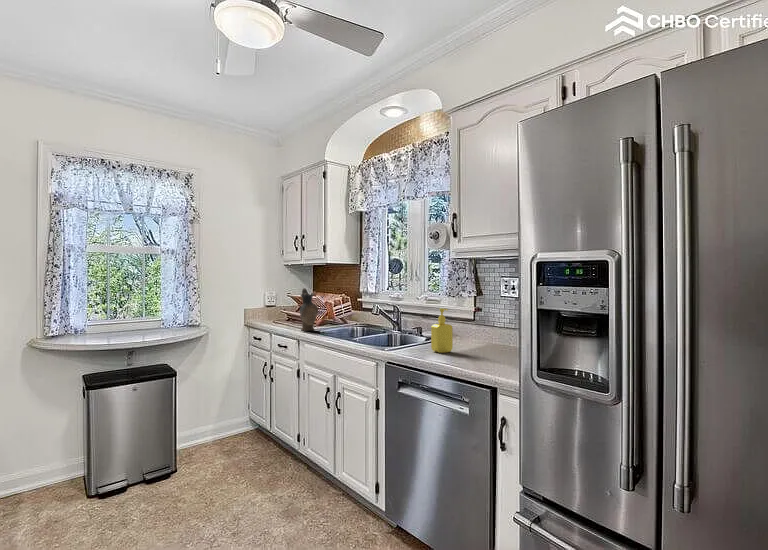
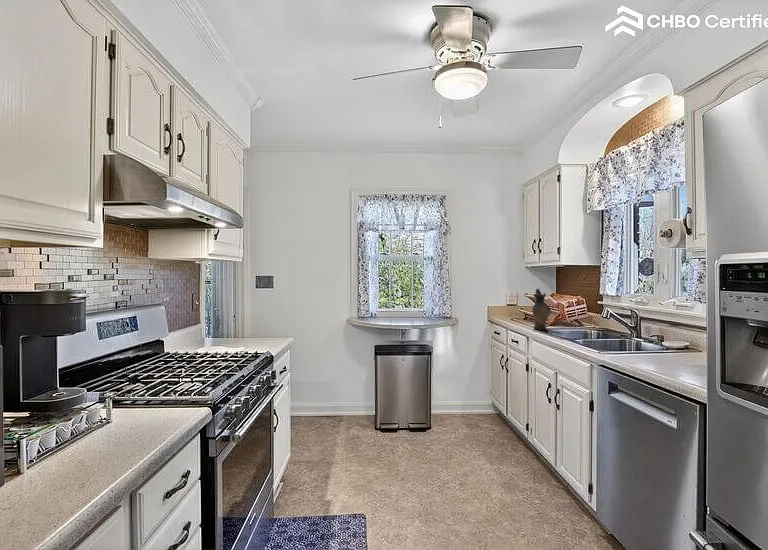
soap dispenser: present [431,308,453,353] -> none [653,314,680,362]

